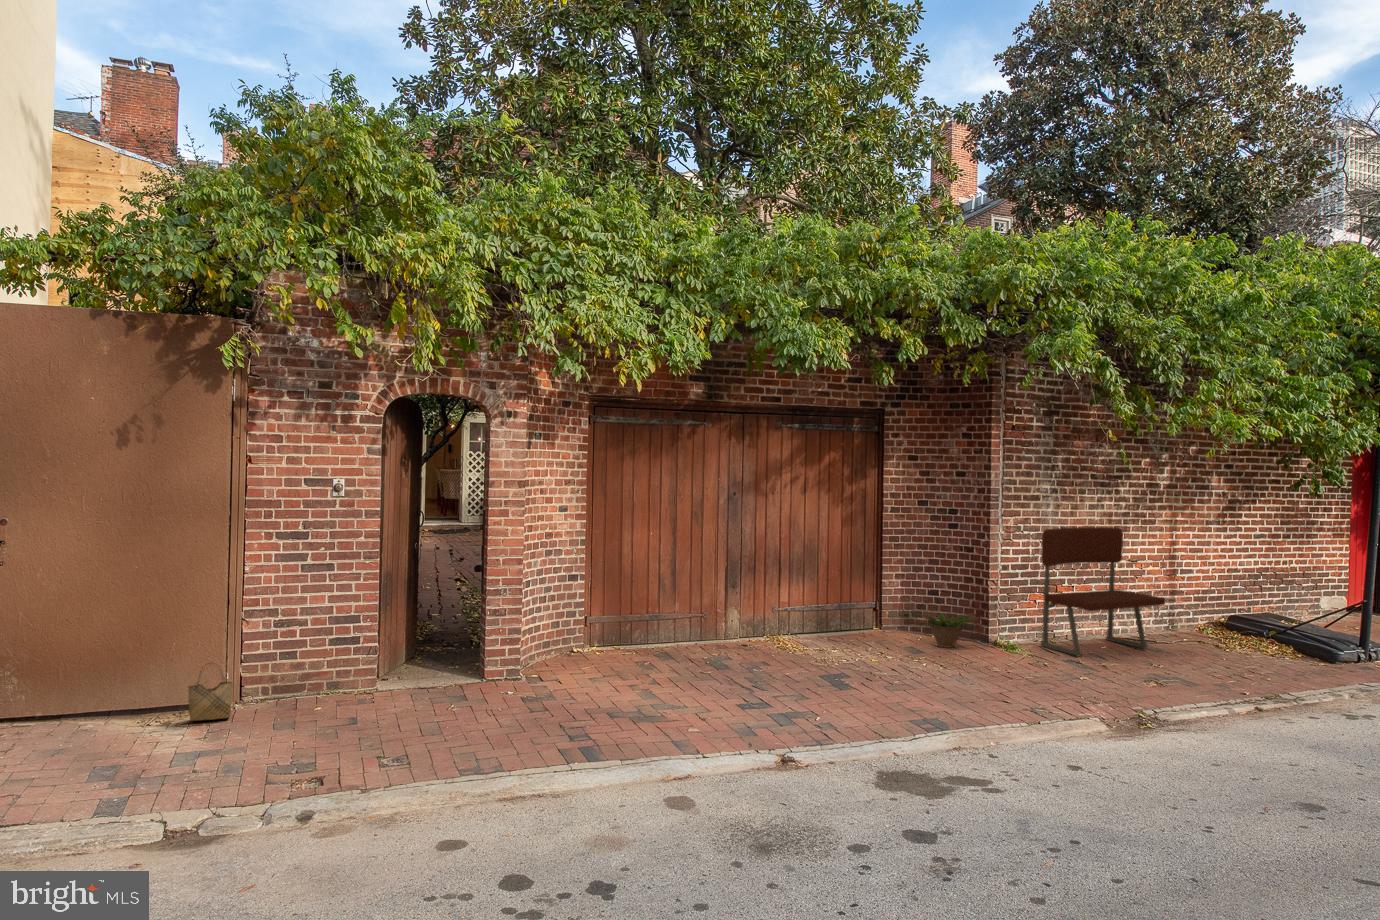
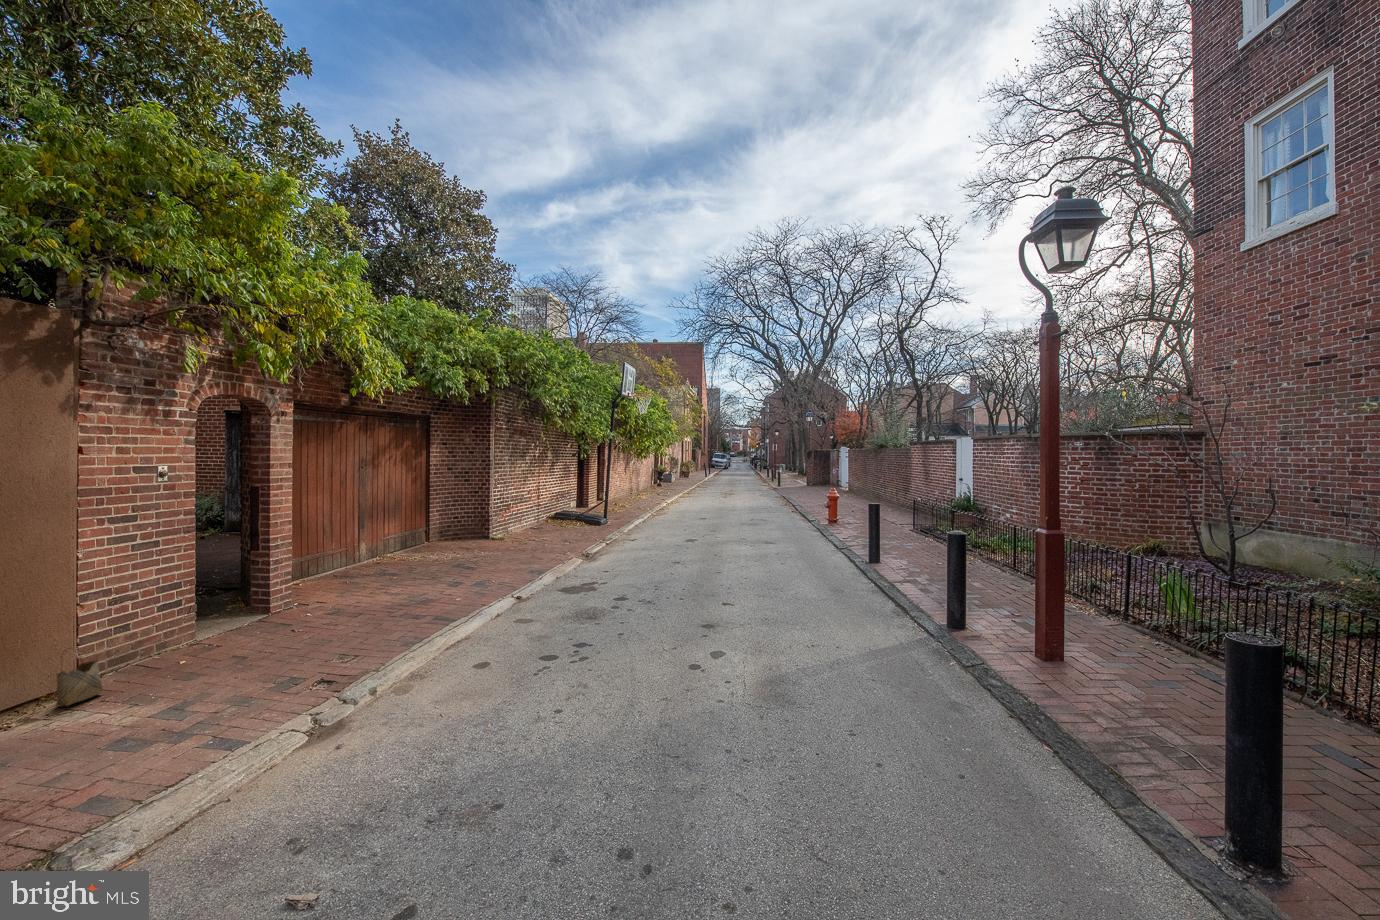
bench: present [1040,527,1165,656] -> none [508,478,556,541]
decorative plant: present [924,613,972,648] -> none [453,528,488,548]

